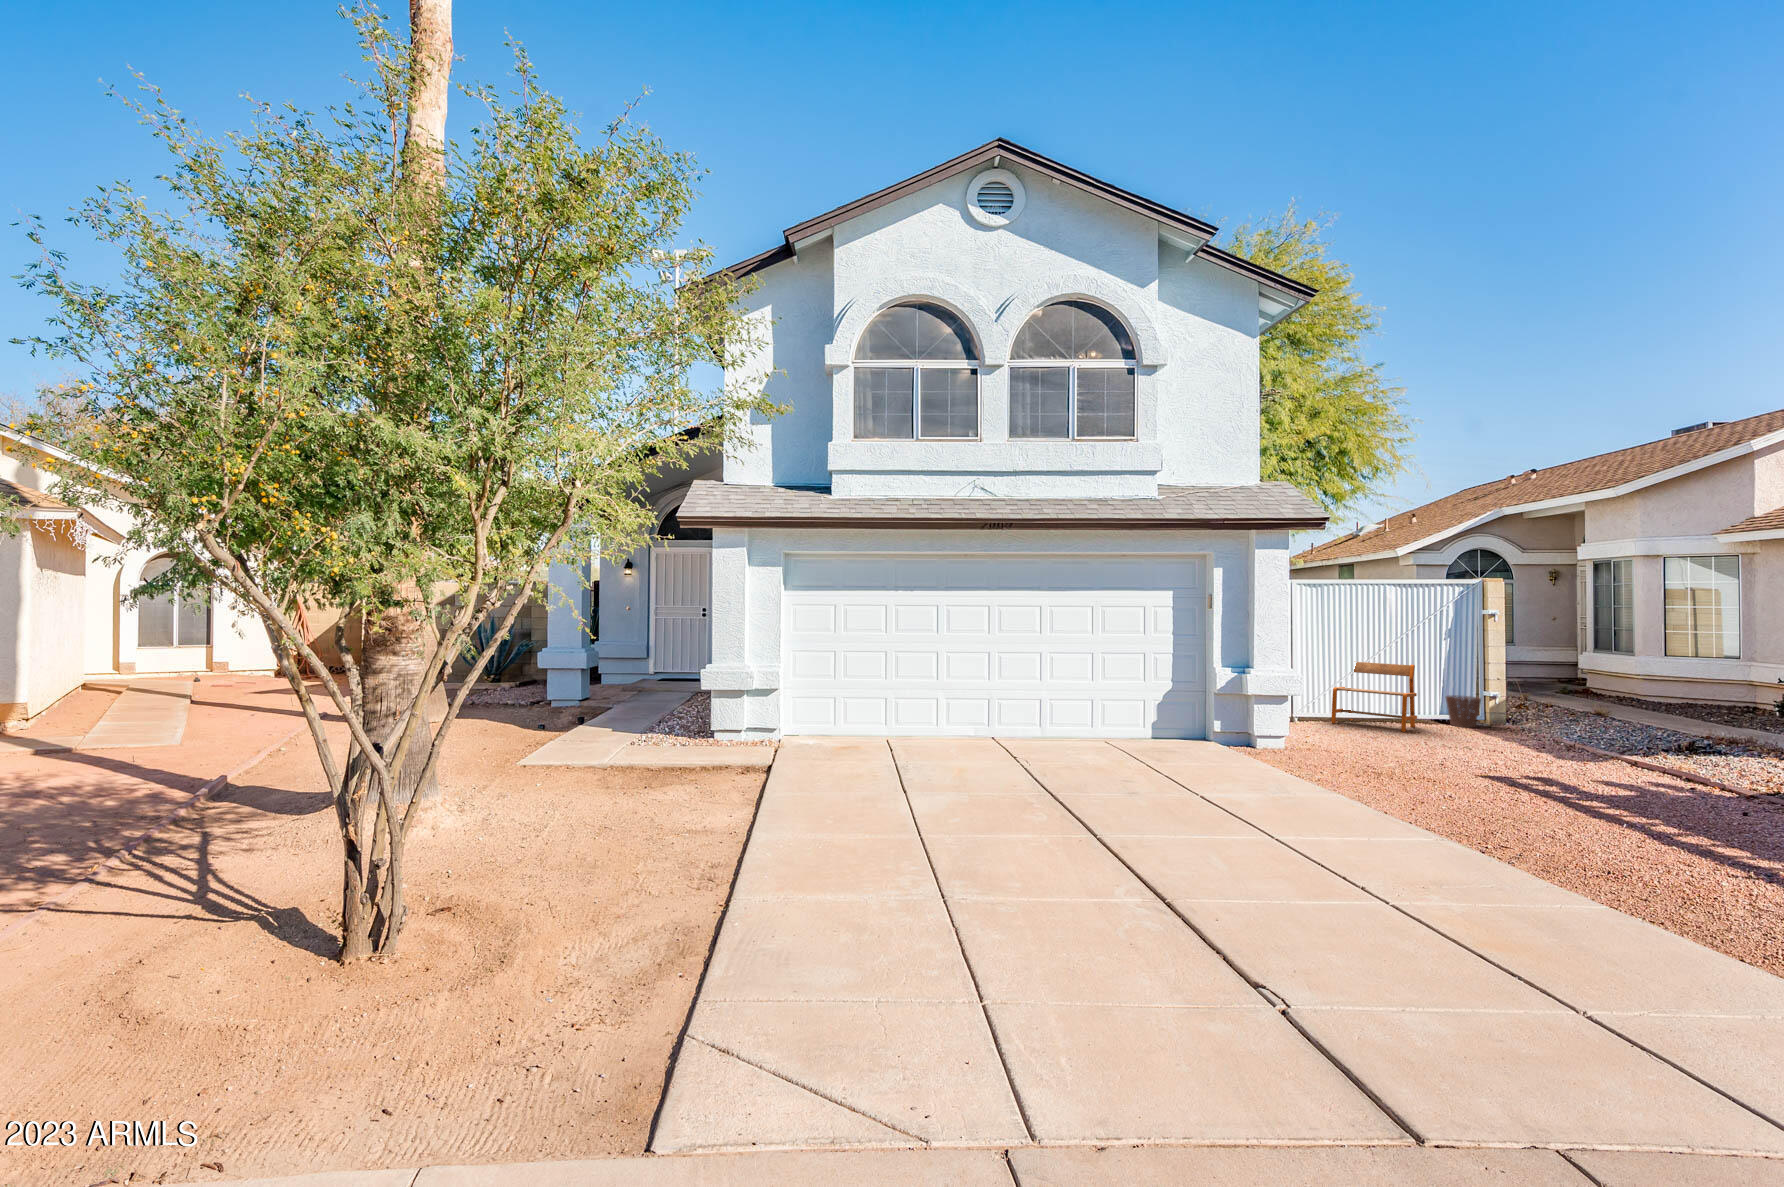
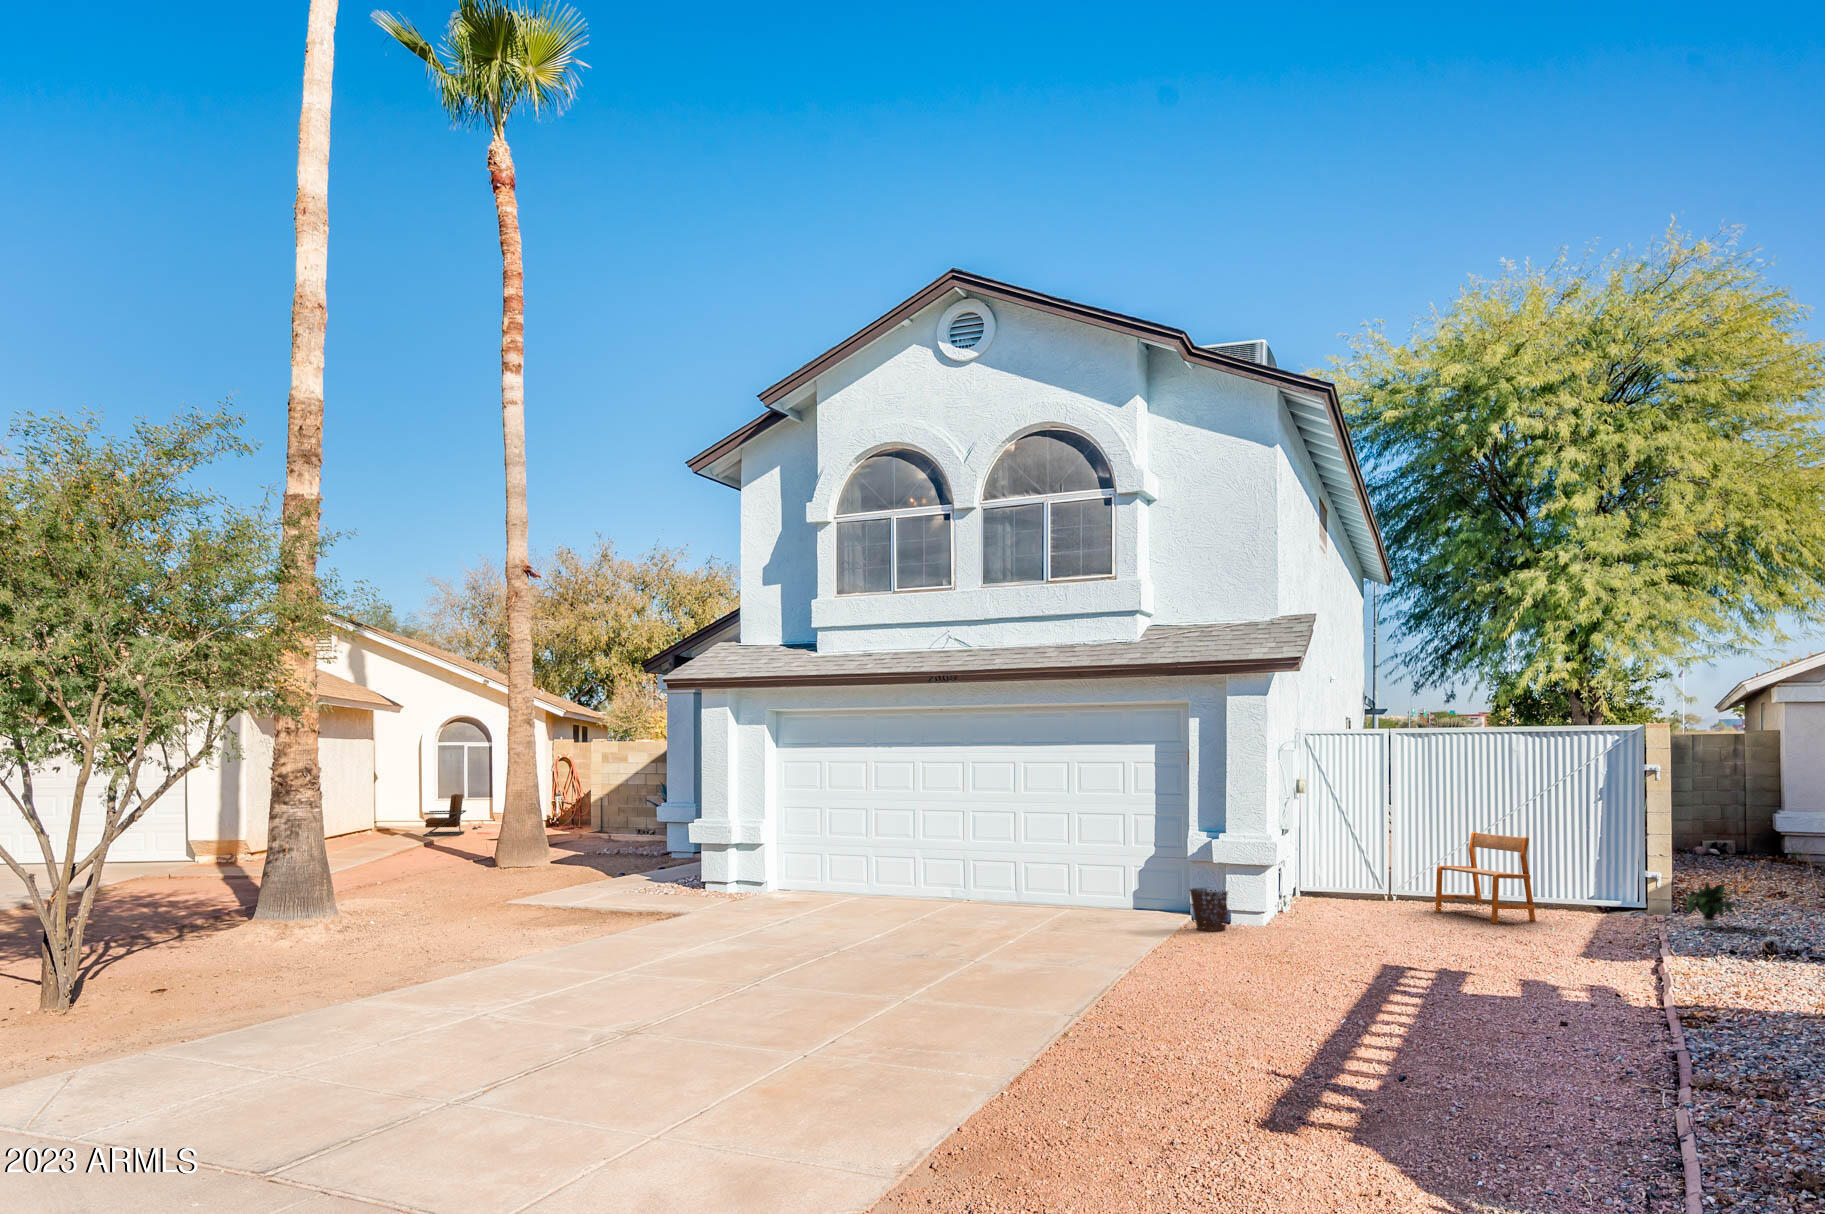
lounge chair: none [214,638,260,682] -> present [423,794,466,836]
potted plant: none [1503,692,1554,727] -> present [1678,882,1741,928]
basket: present [1446,695,1481,727] -> present [1190,888,1228,931]

